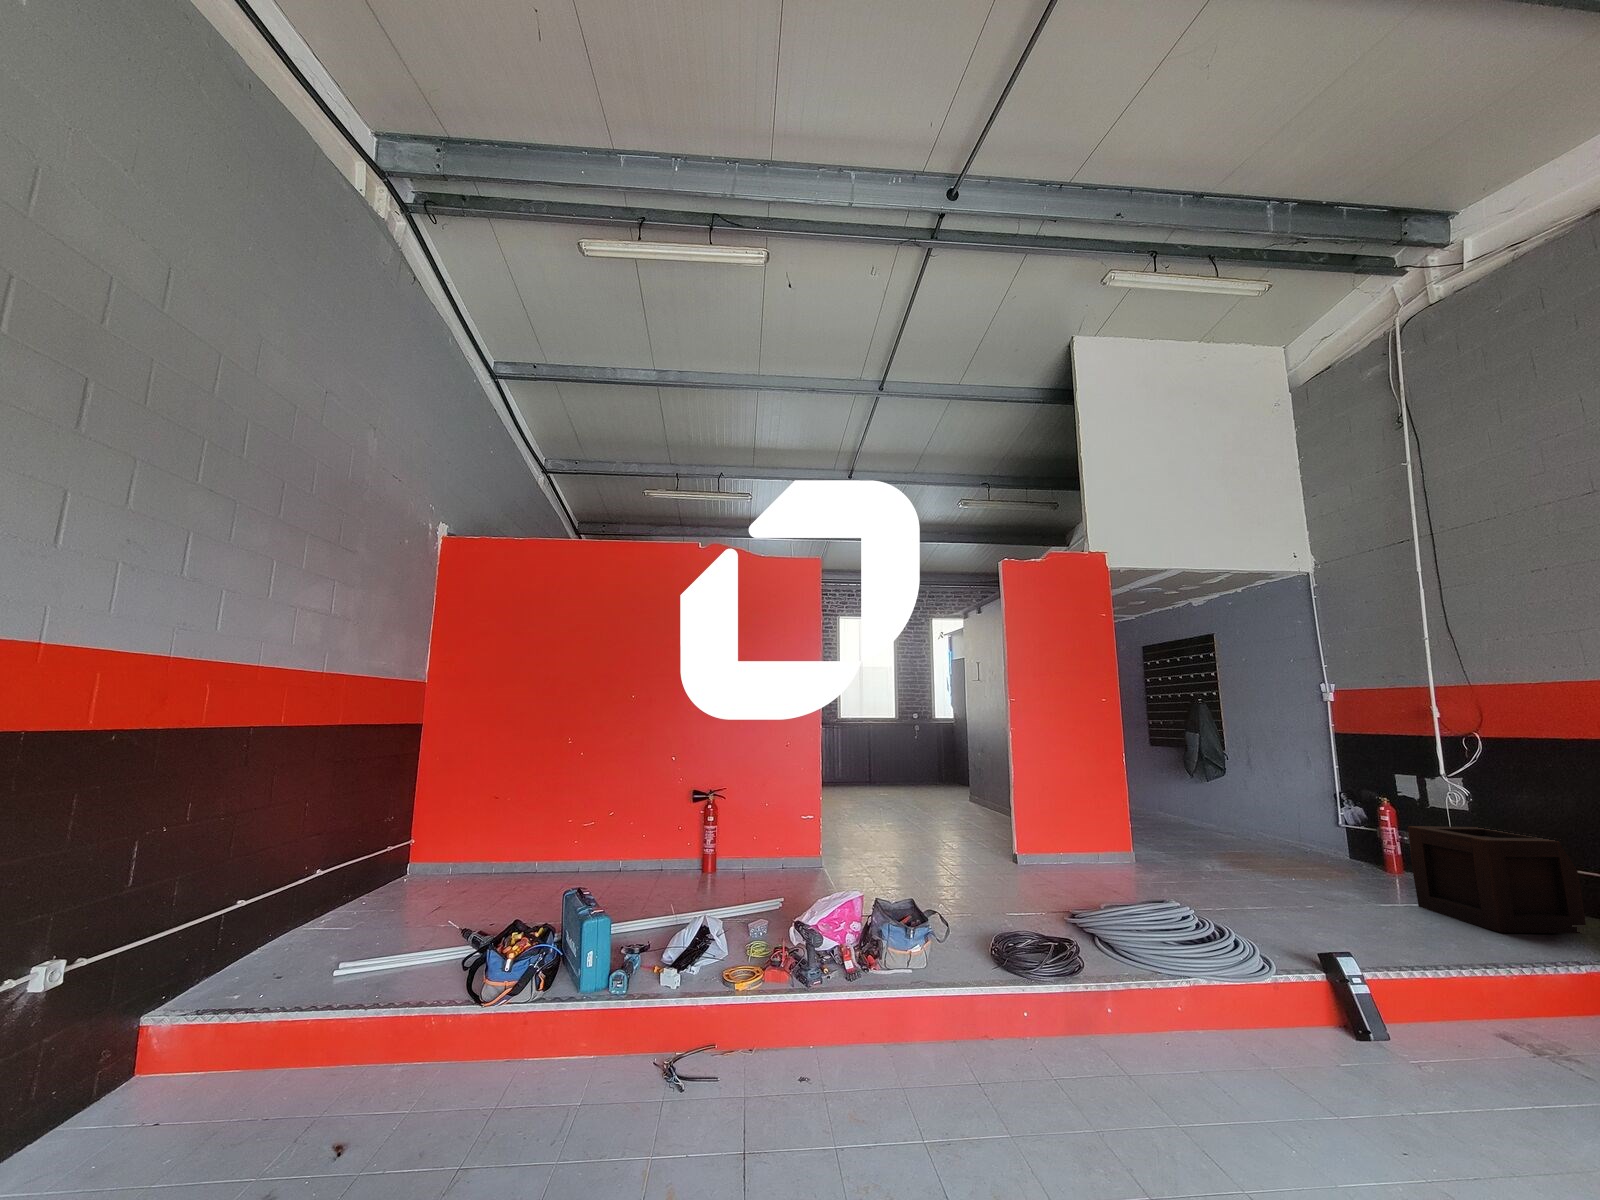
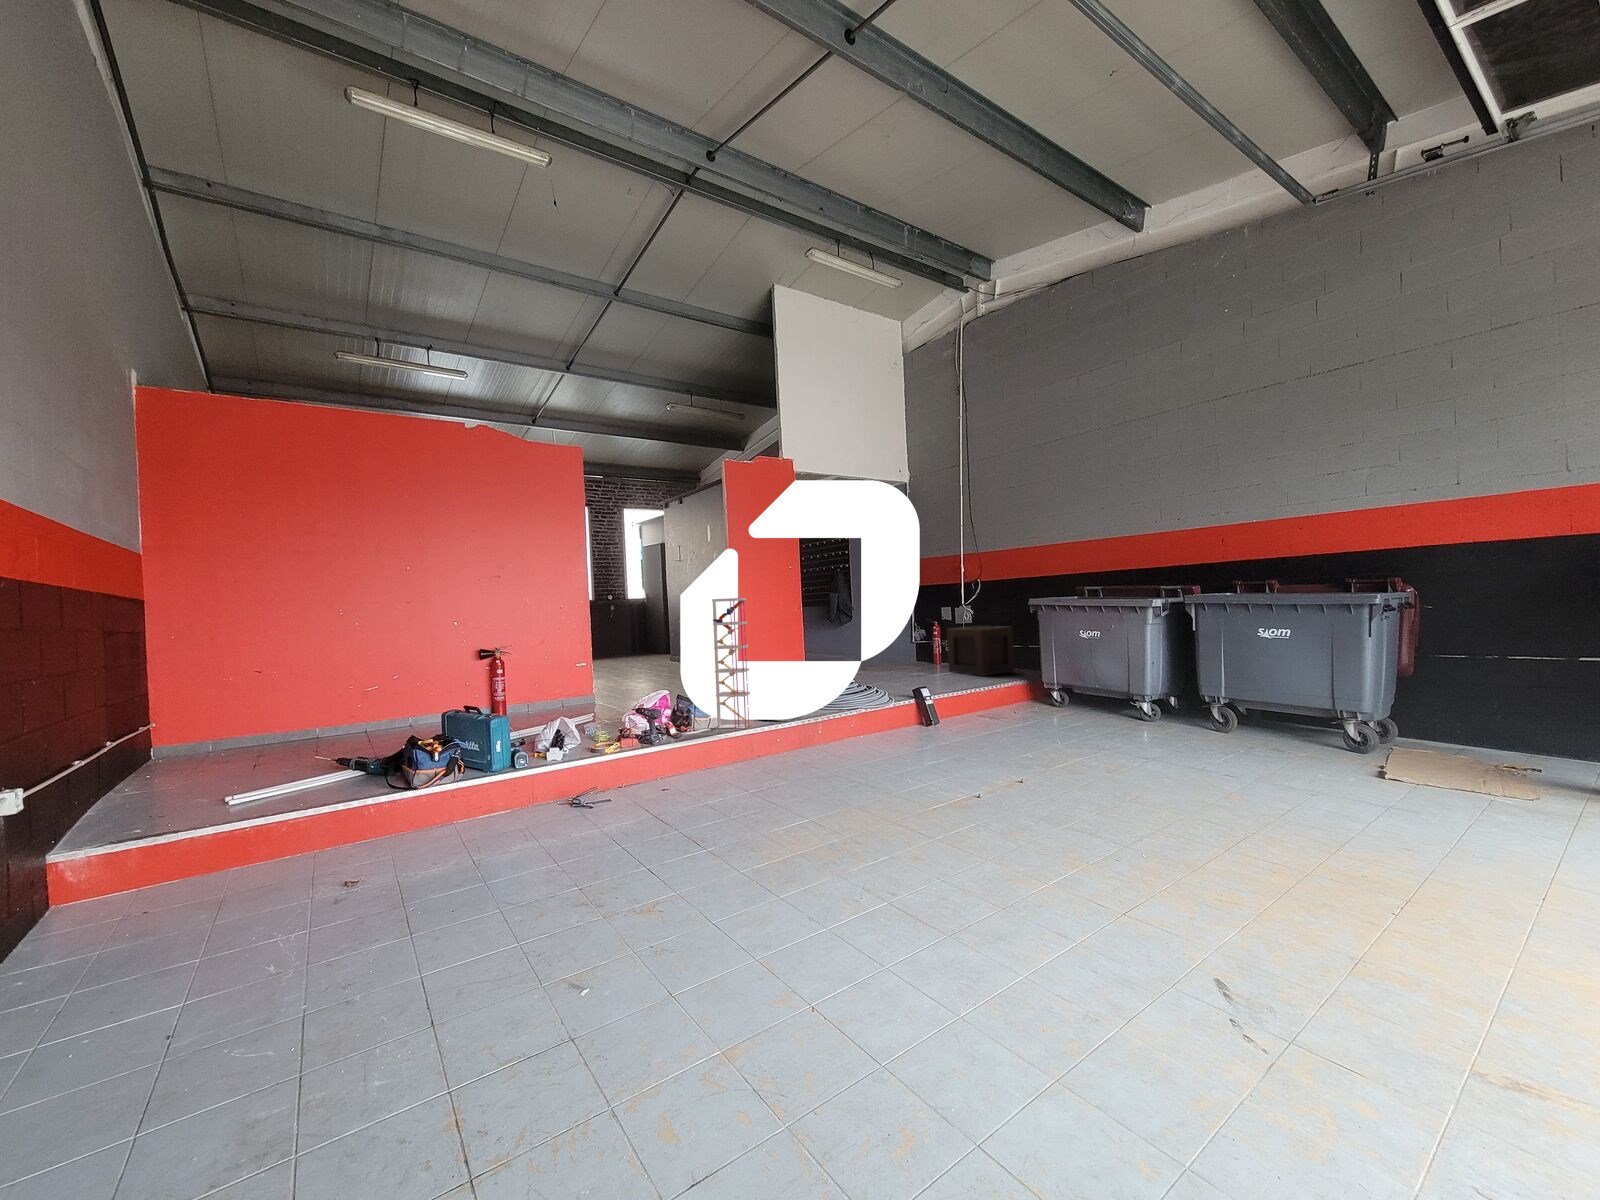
shelving unit: none [932,767,990,979] -> present [712,598,752,728]

